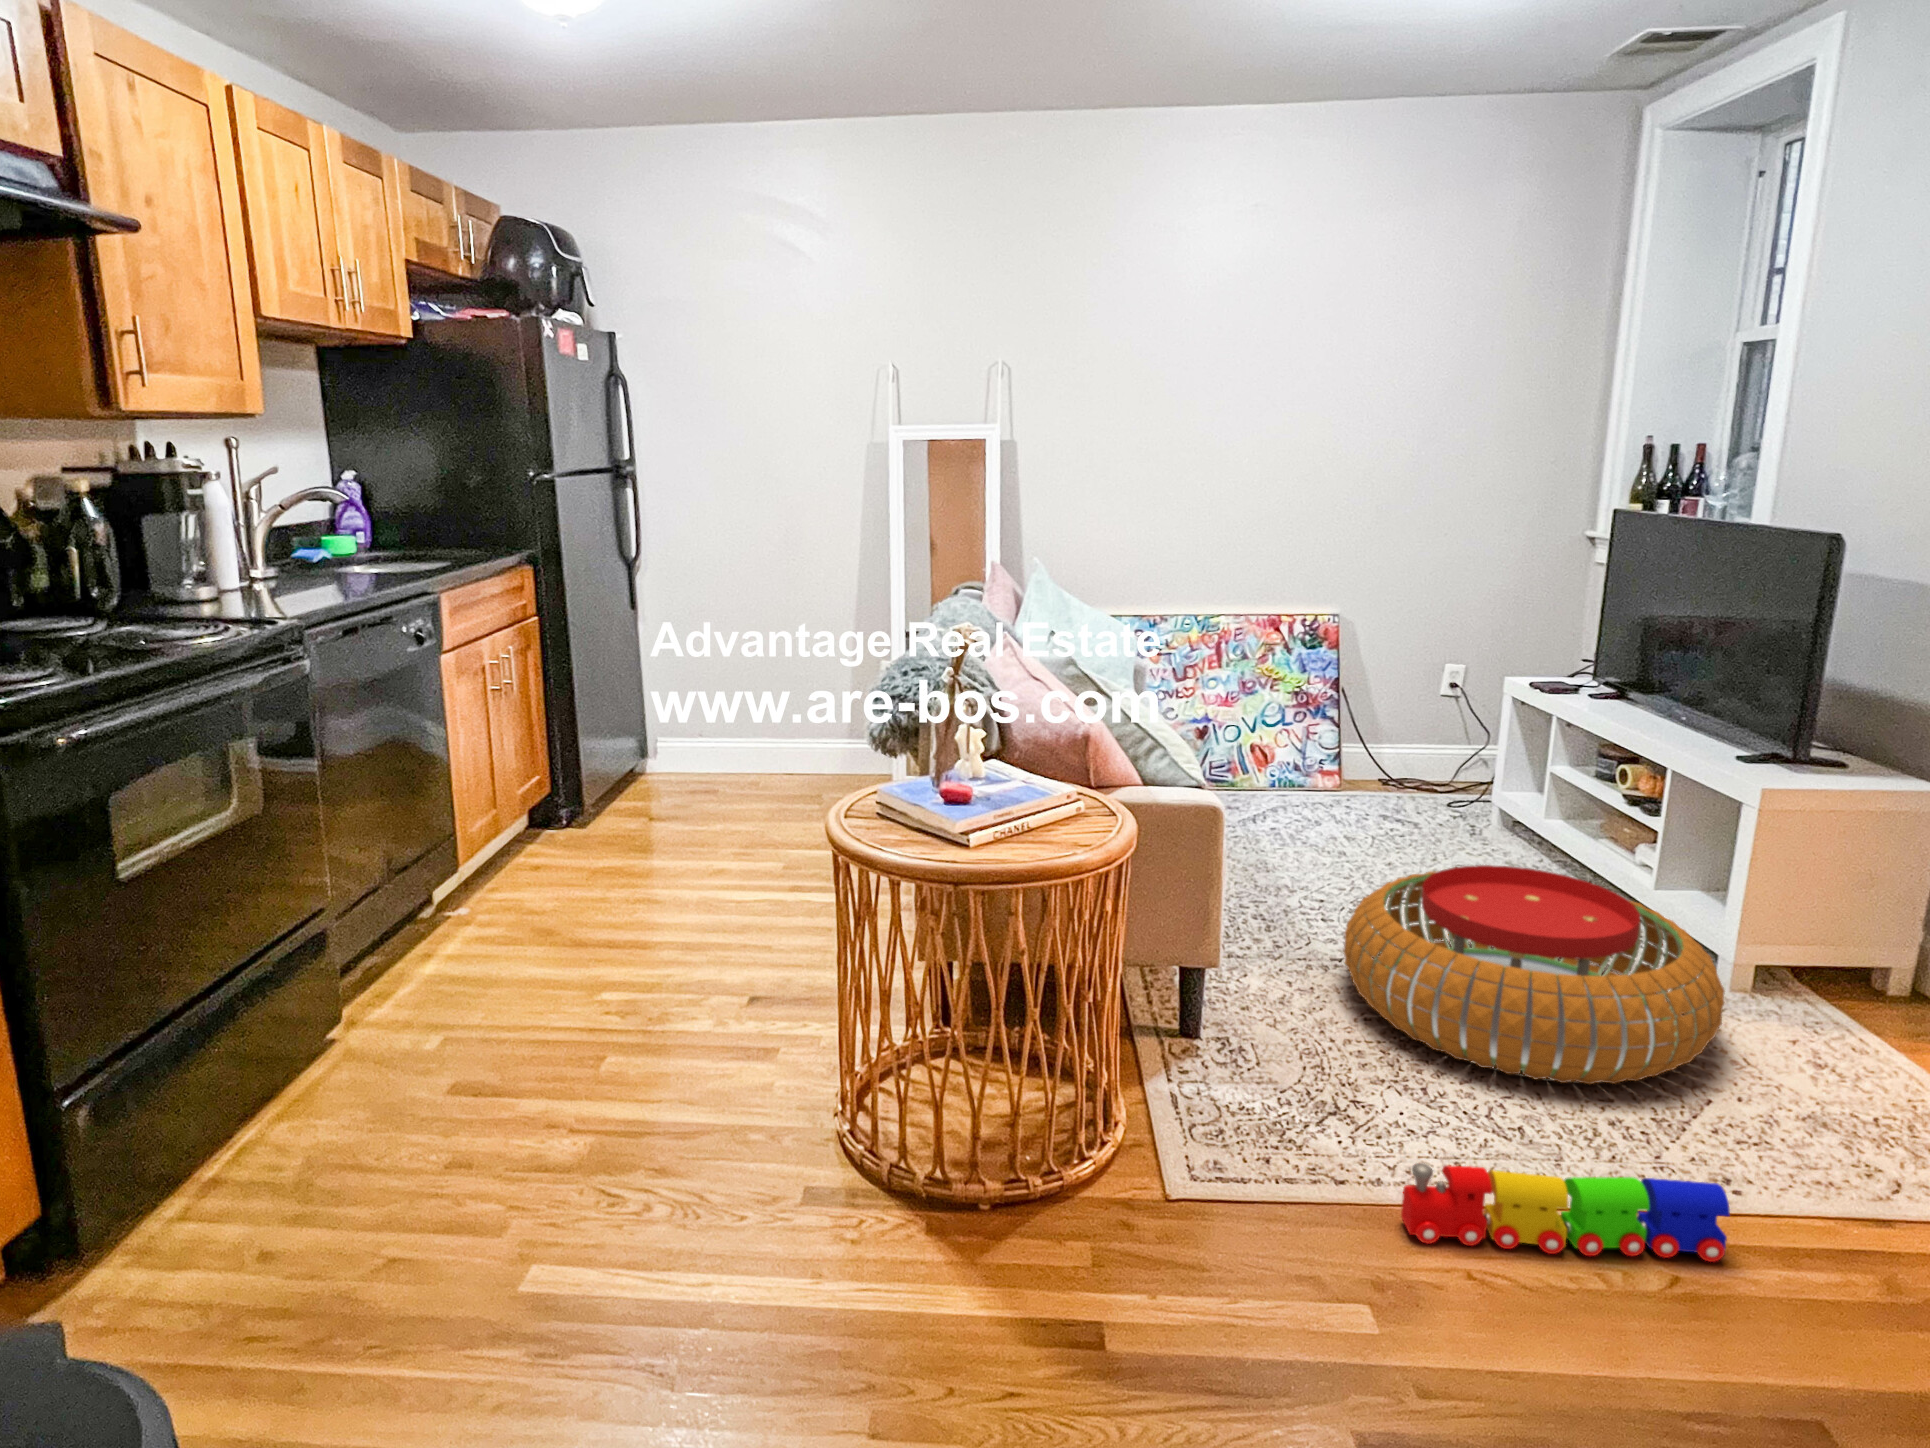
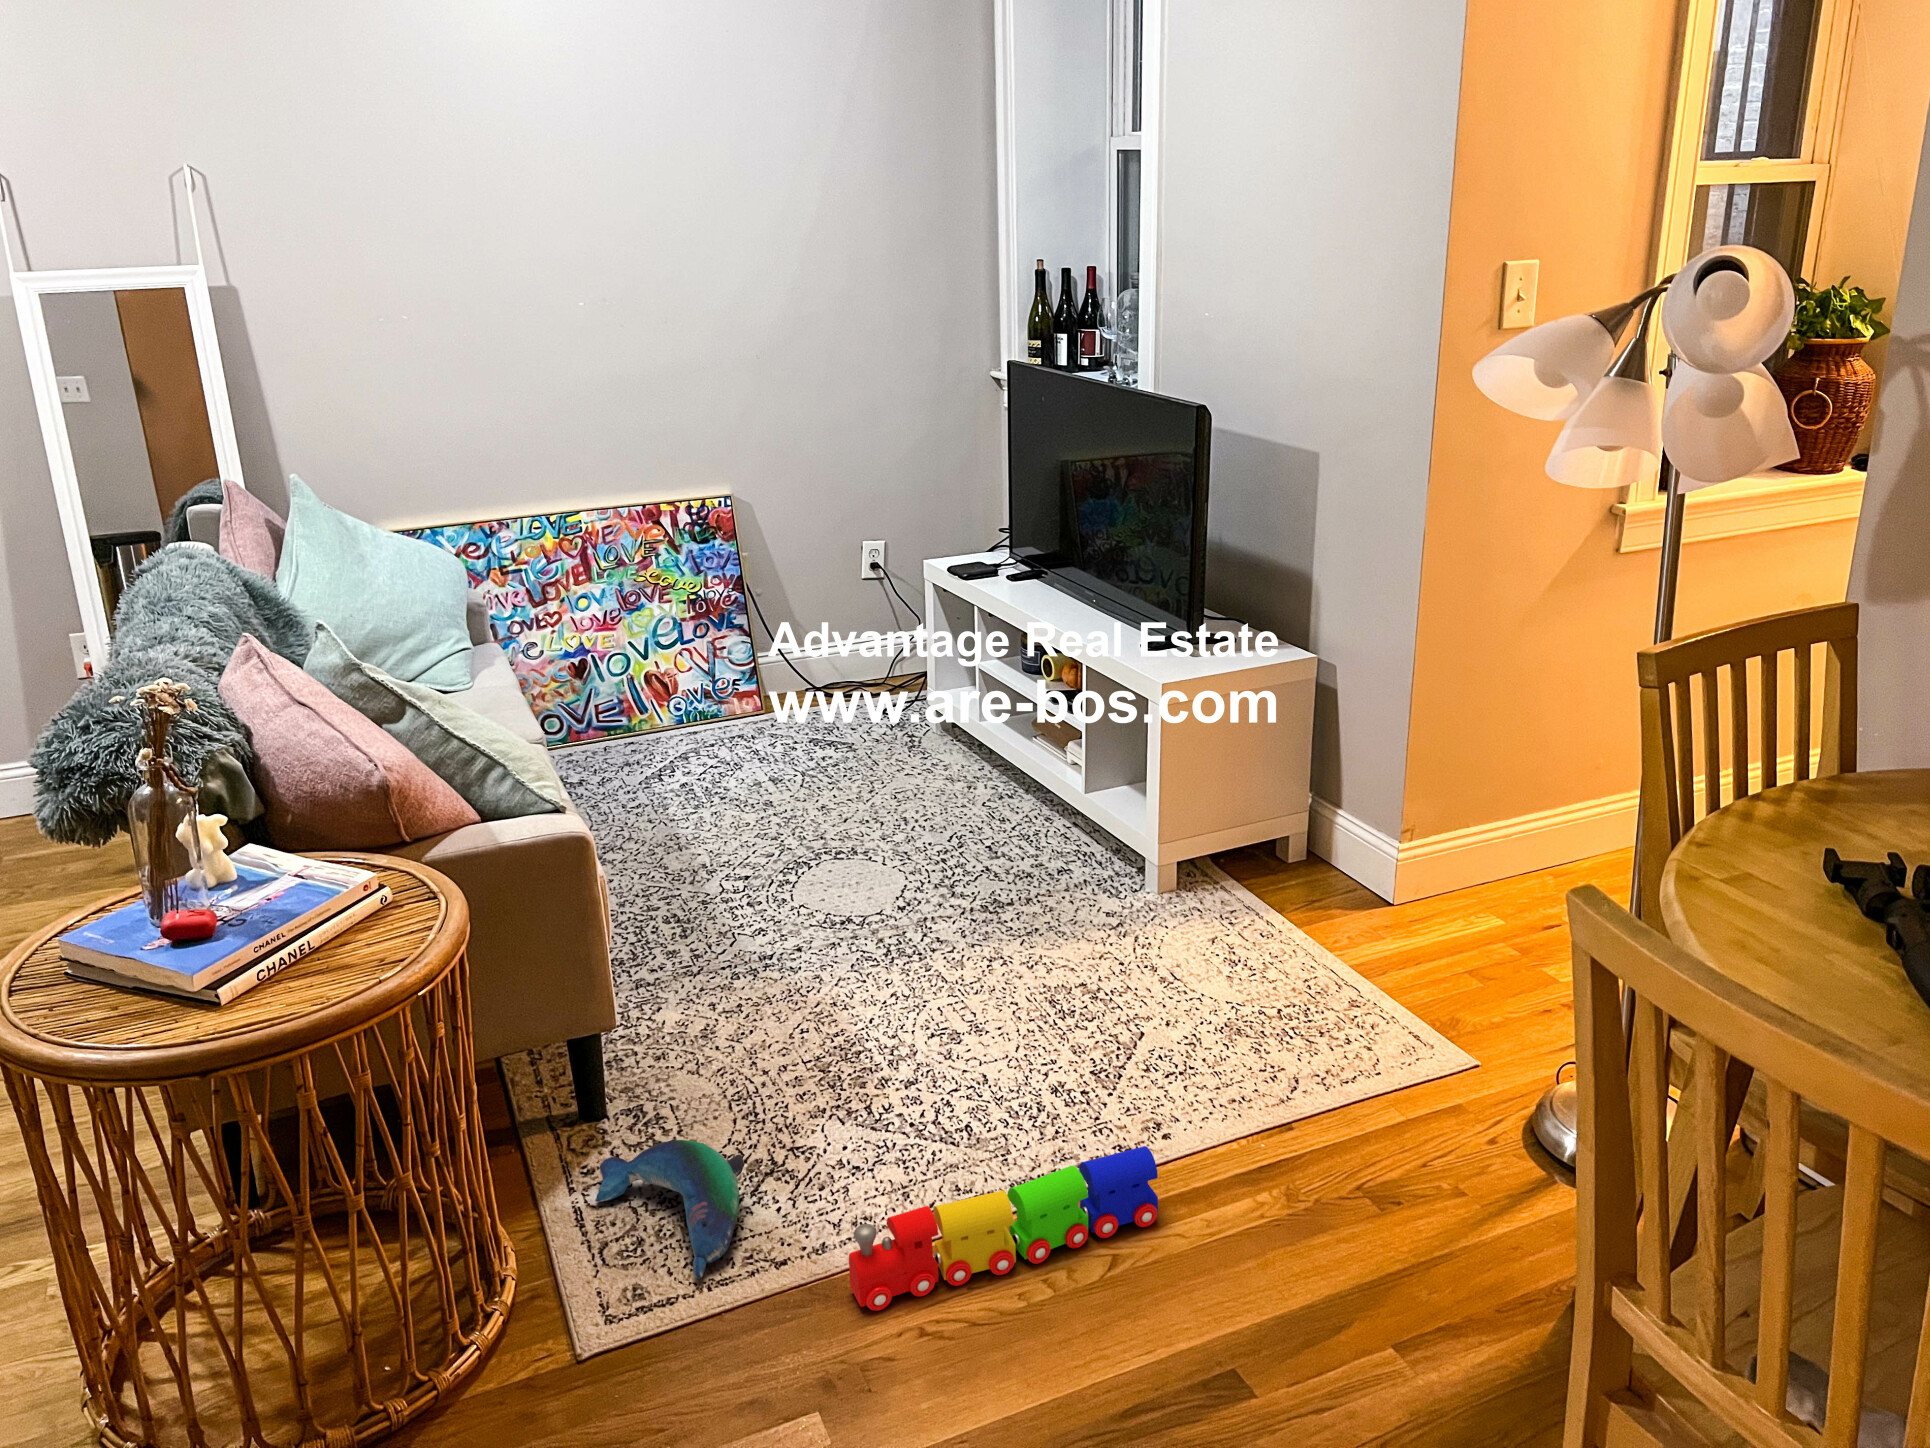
pouf: present [1343,865,1725,1084] -> none [768,811,1147,1060]
plush toy: none [1188,1061,1313,1171] -> present [596,1140,744,1279]

